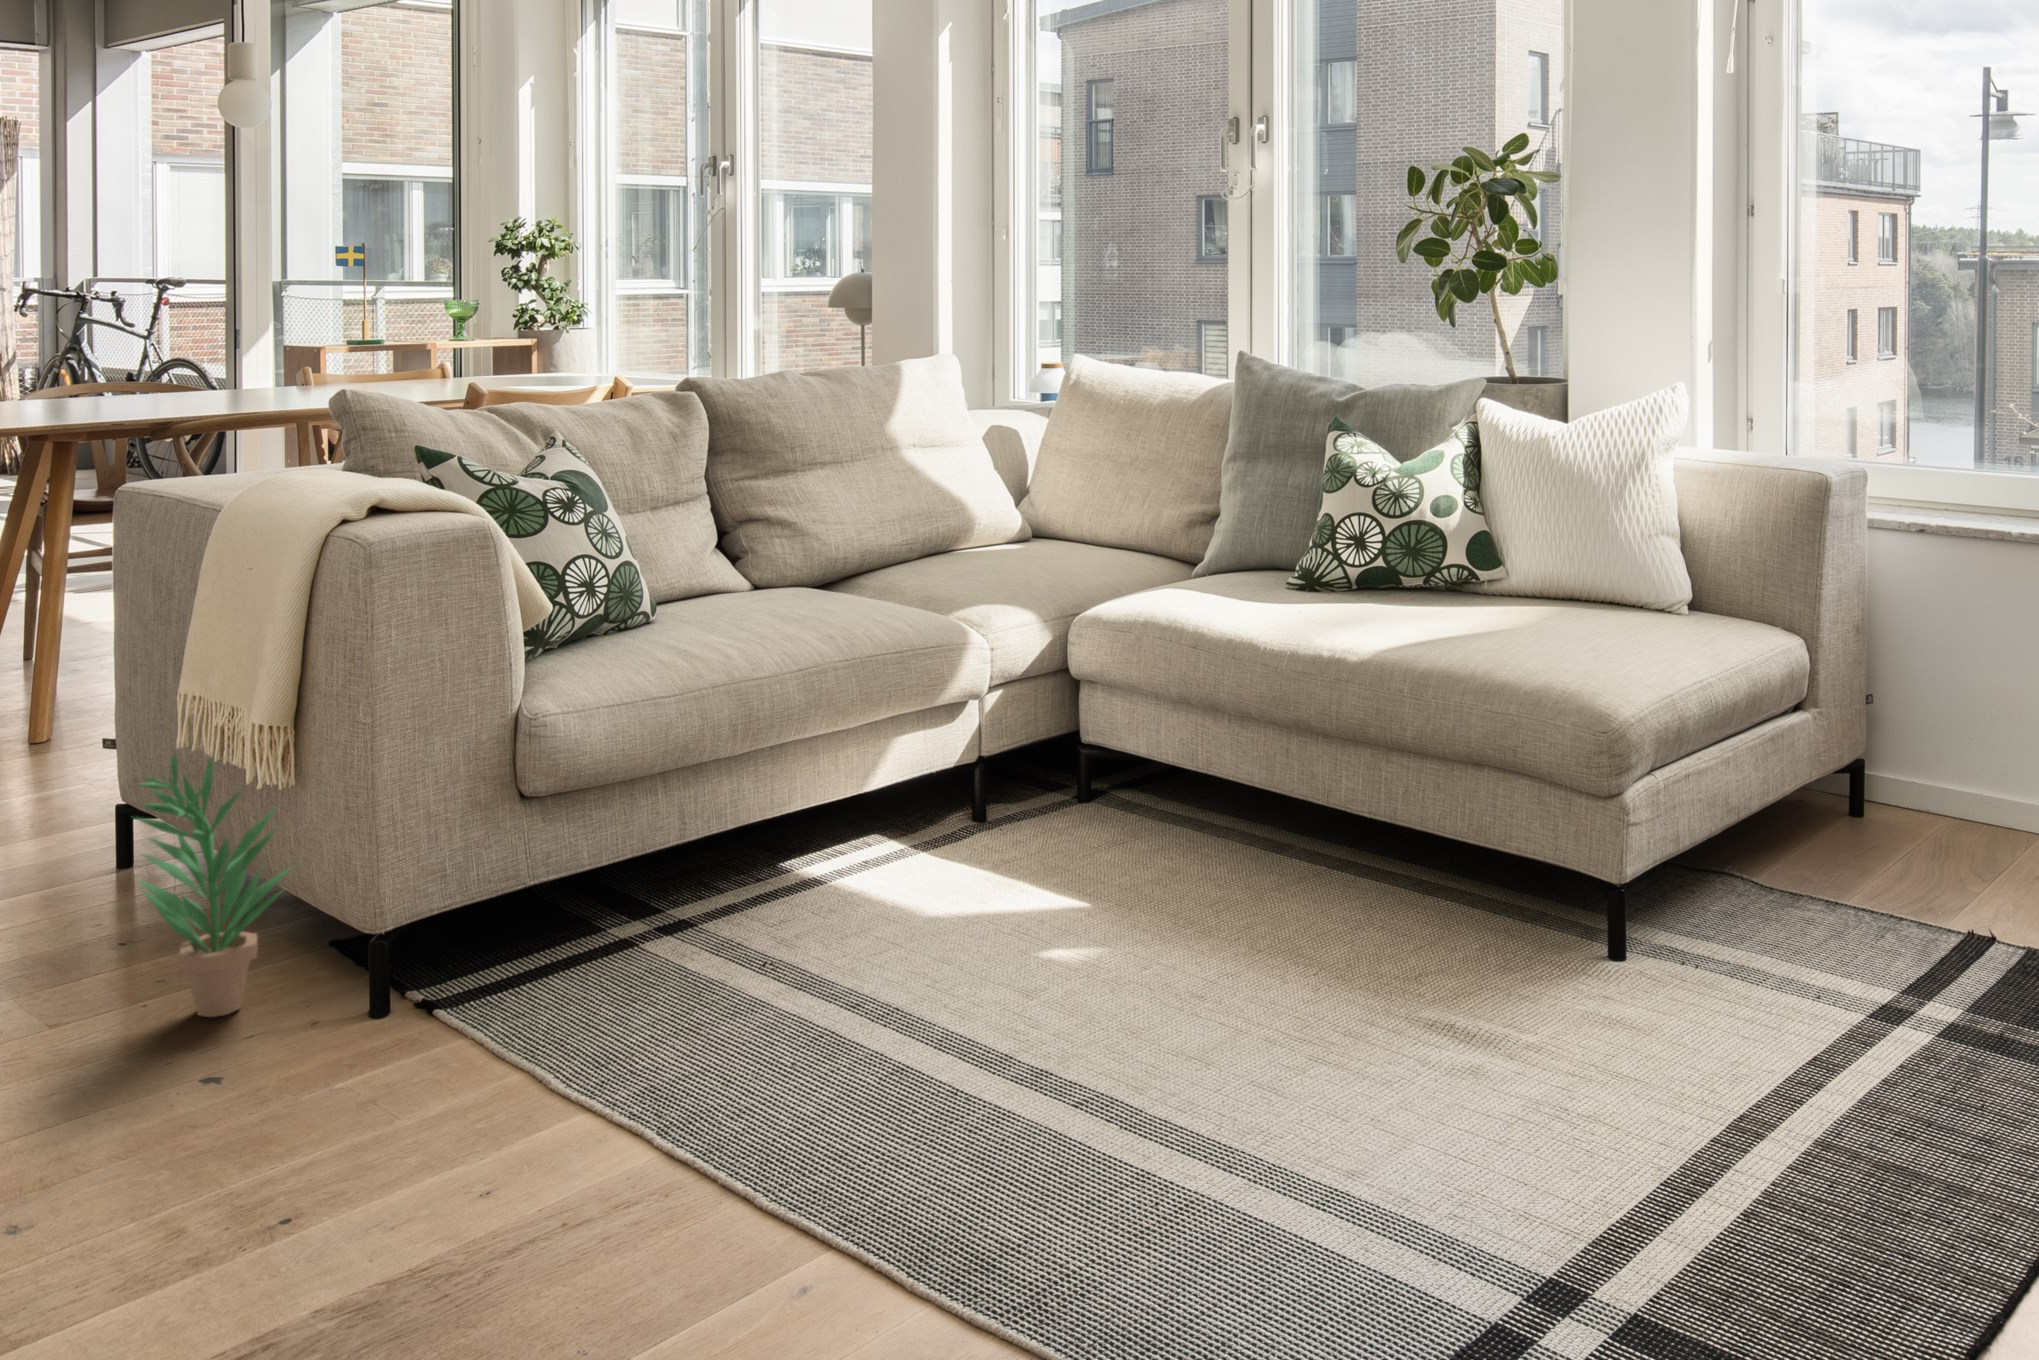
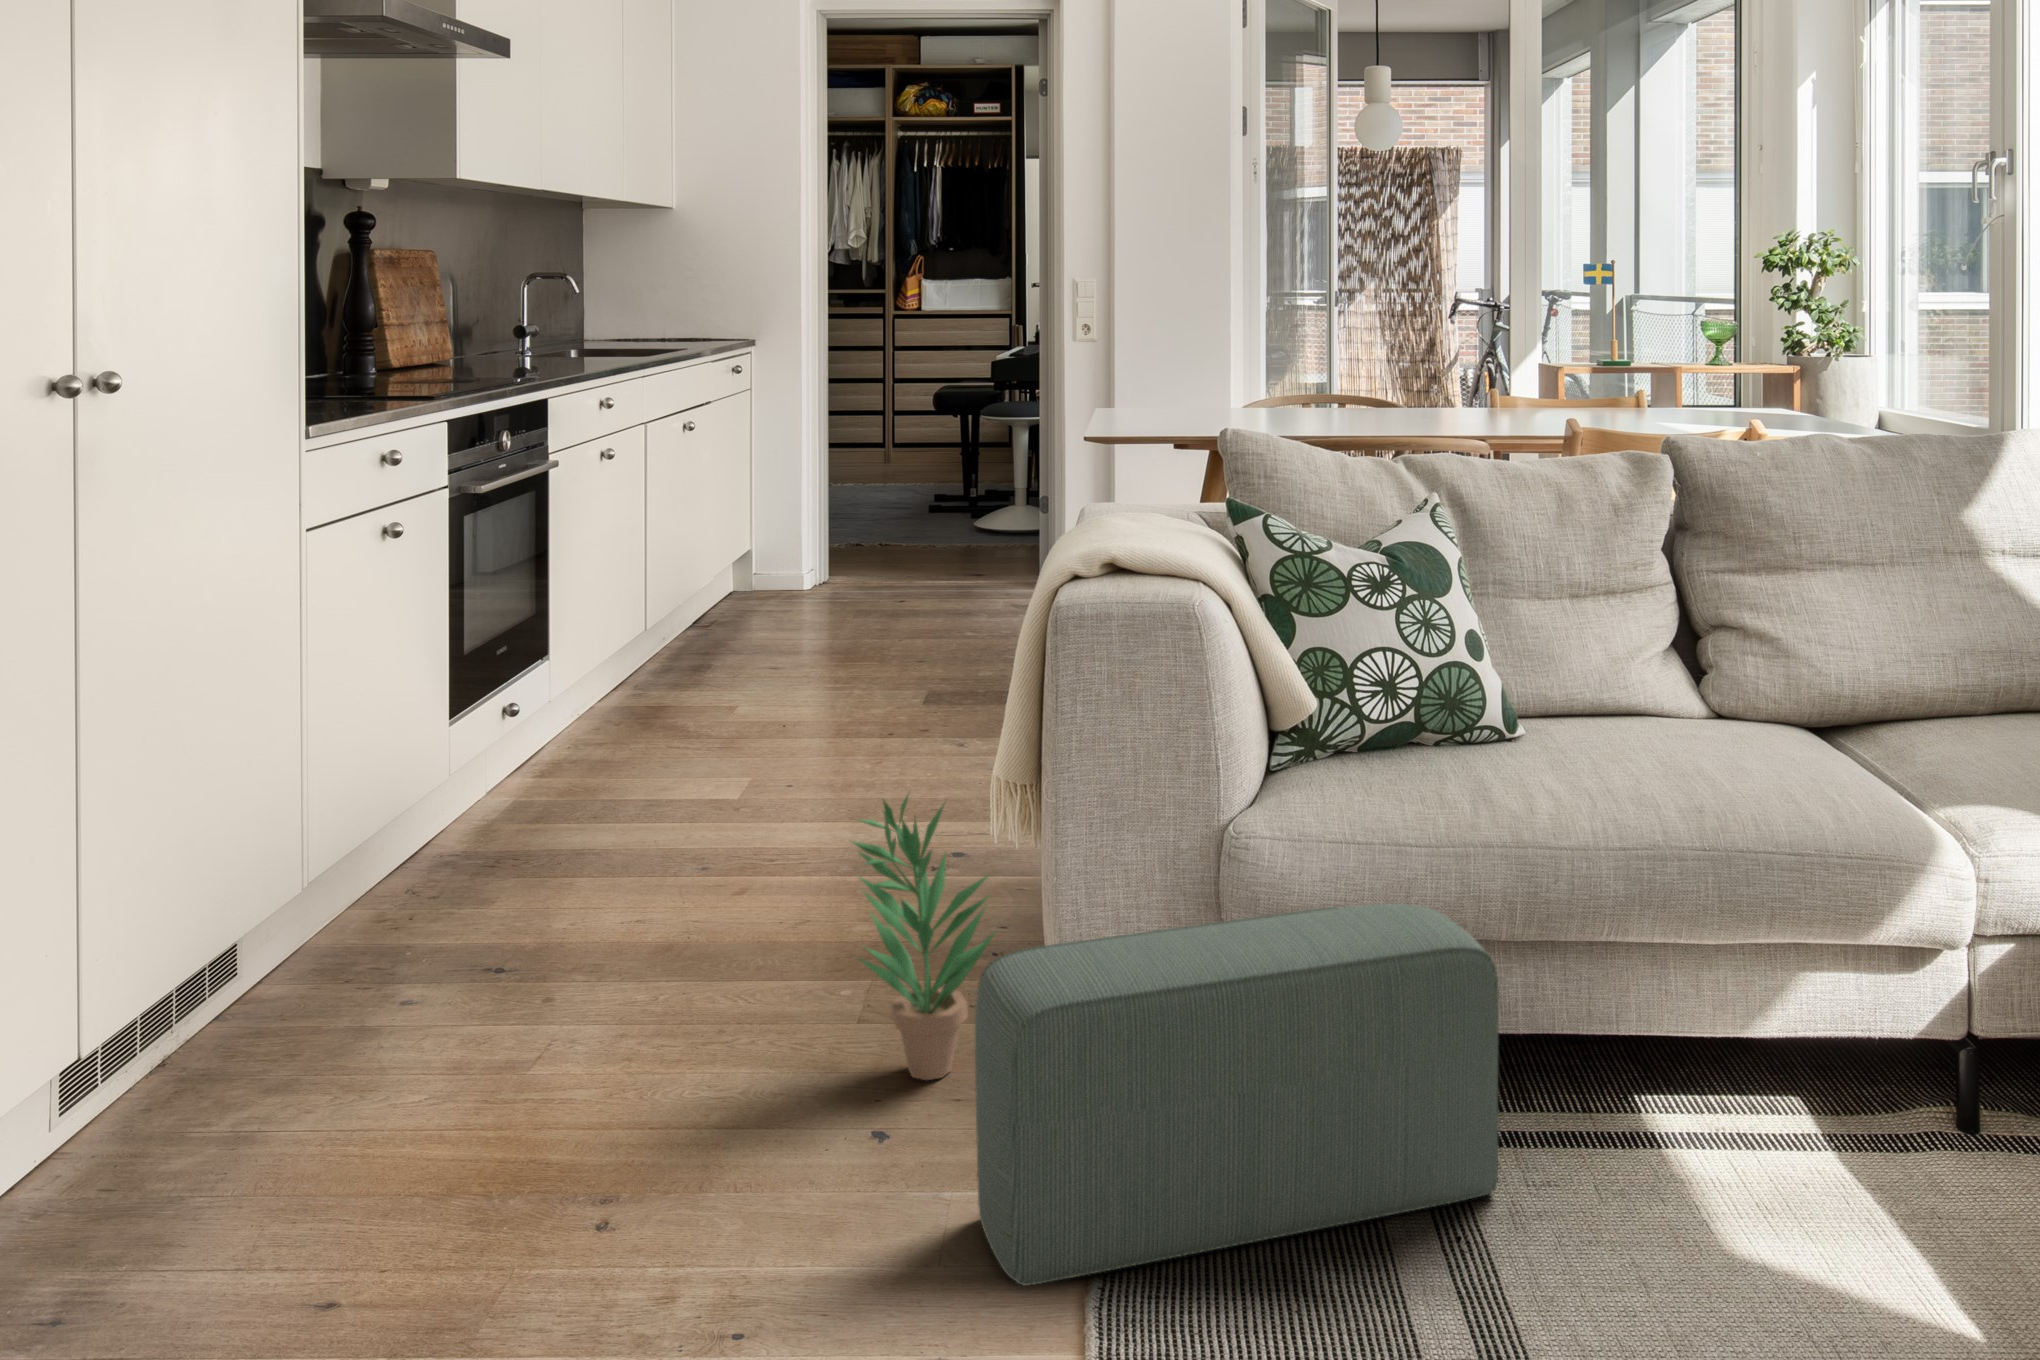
pouf: none [413,735,766,1070] -> present [975,904,1499,1286]

